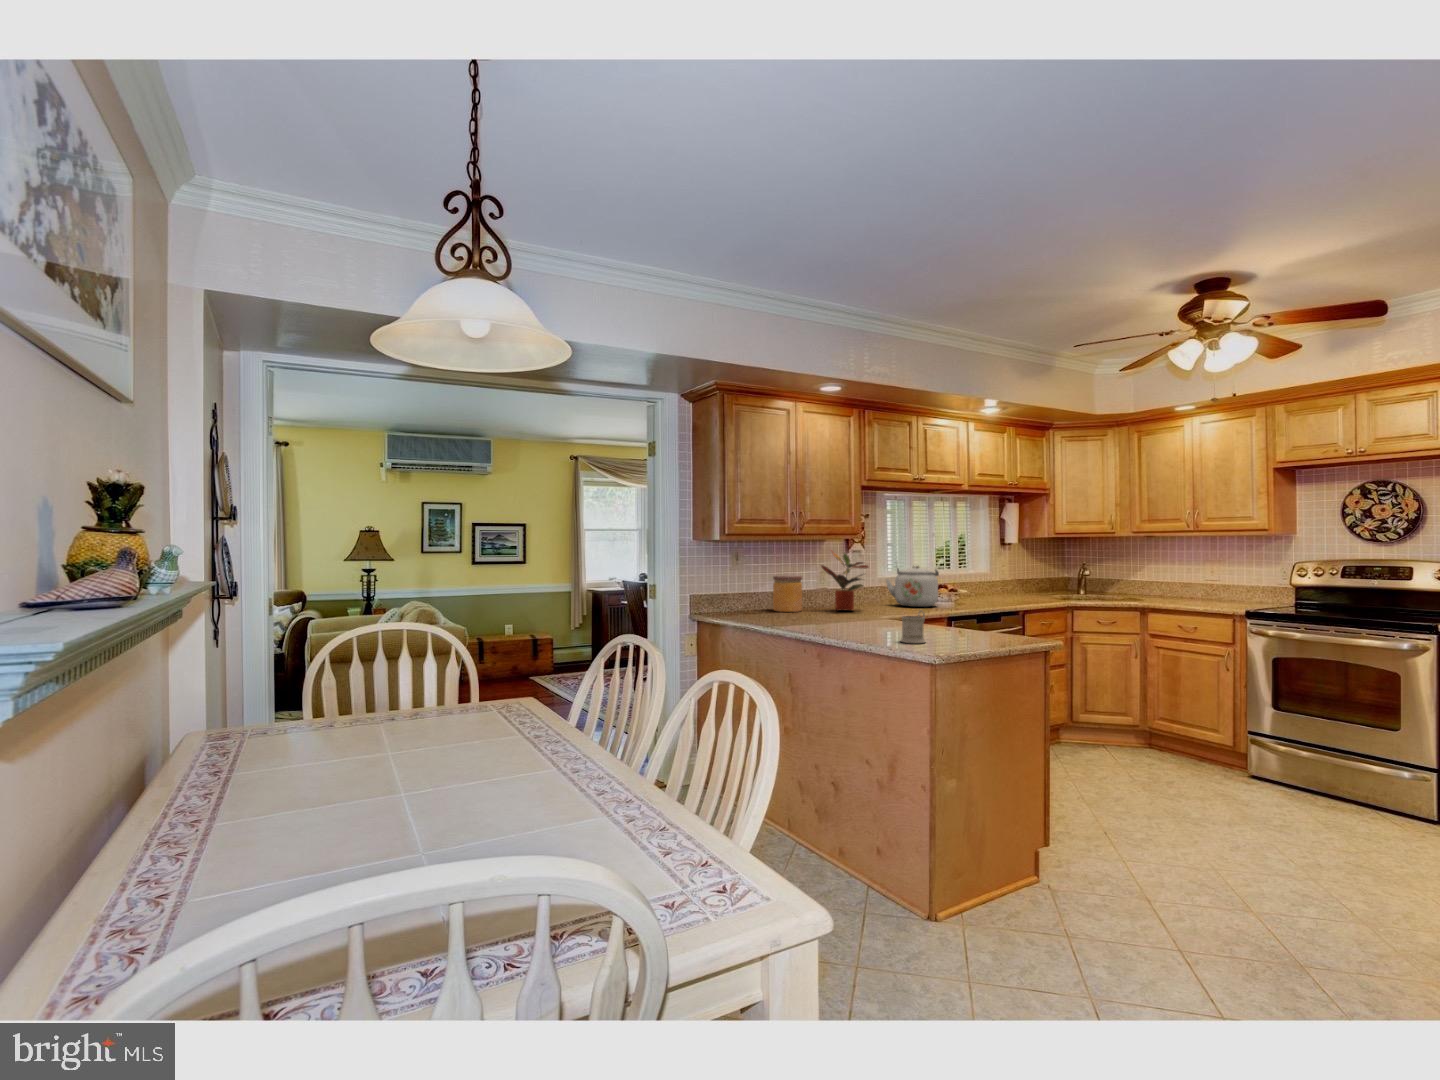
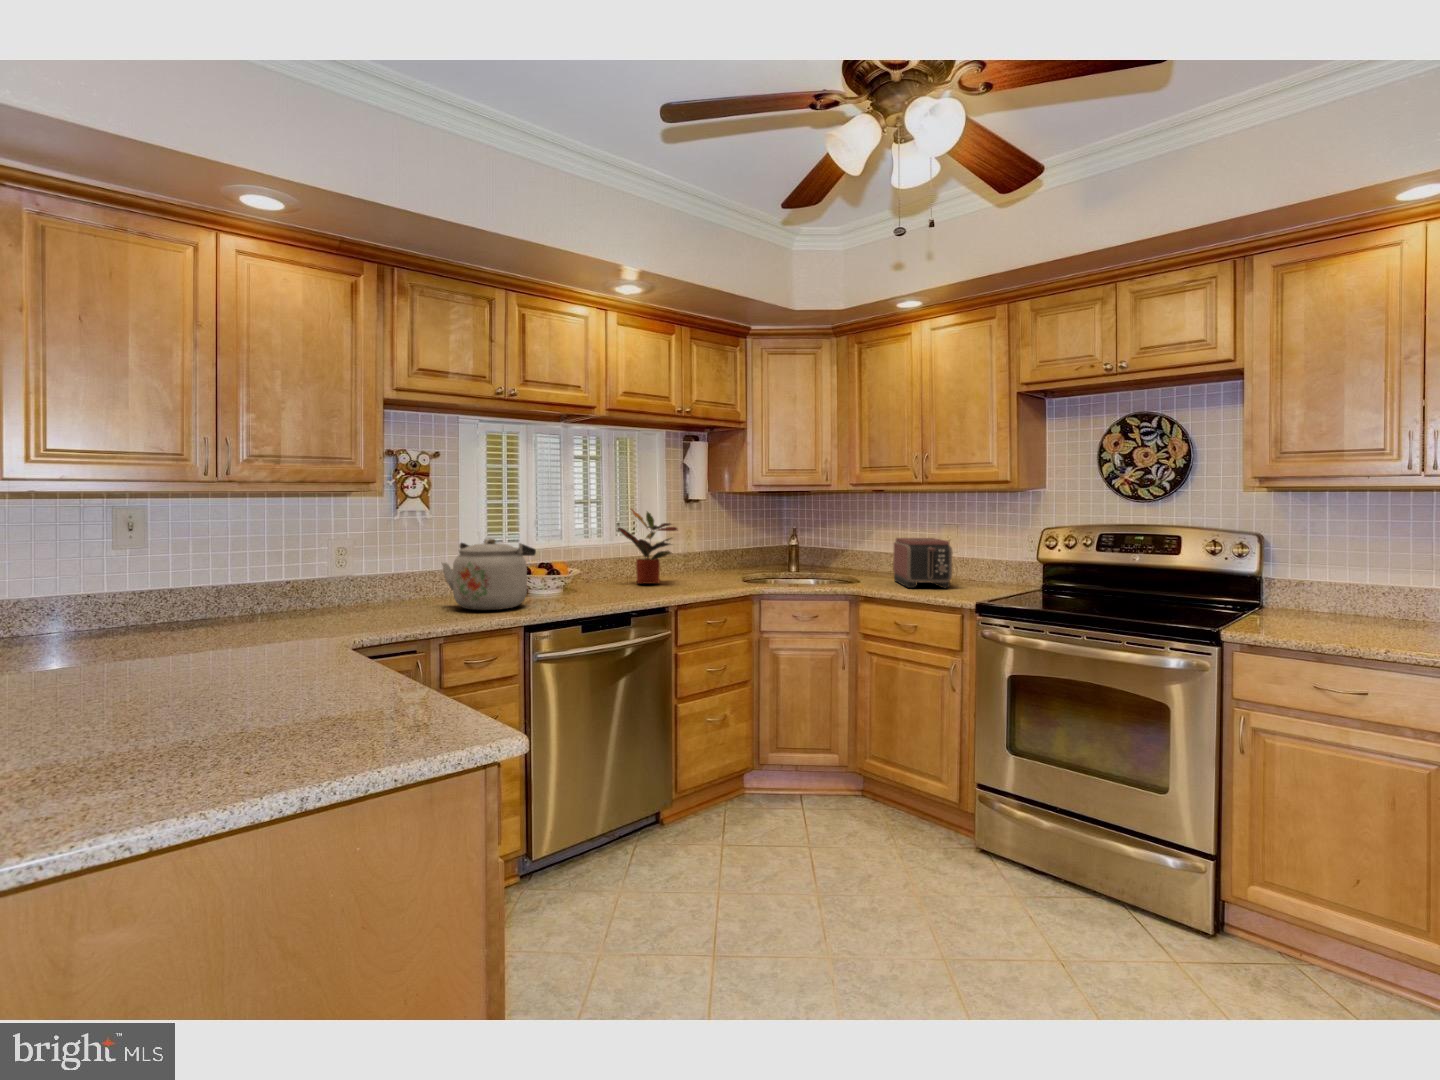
potted plant: present [821,550,868,611] -> present [618,509,677,584]
toaster: none [1169,569,1222,604] -> present [893,538,952,588]
jar: present [773,575,802,612] -> none [164,562,235,636]
mug: present [900,610,925,643] -> none [95,673,206,773]

